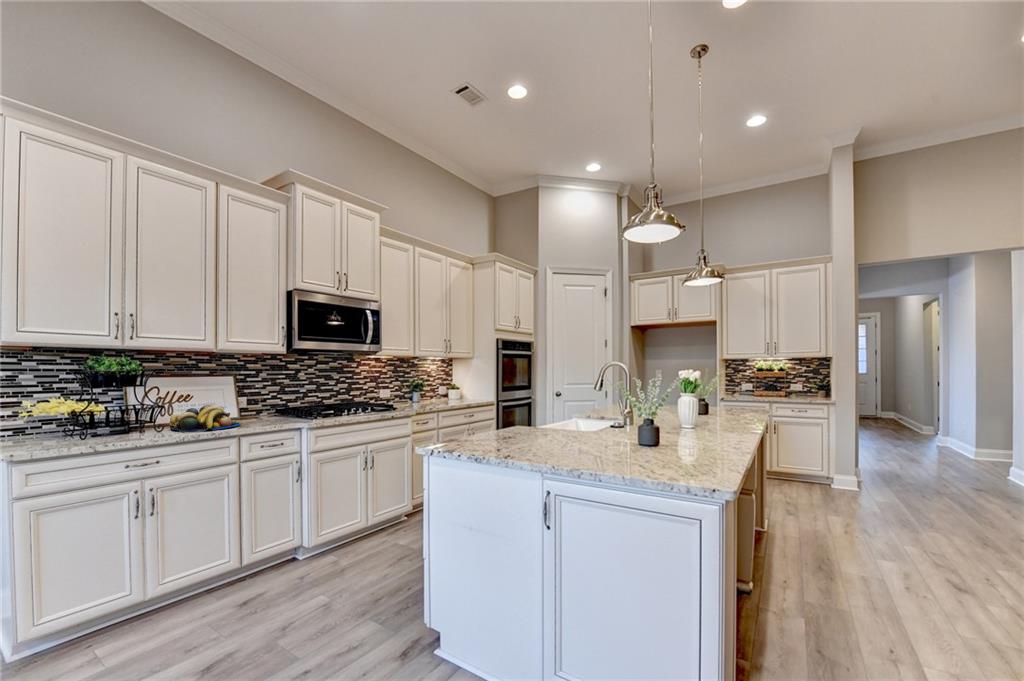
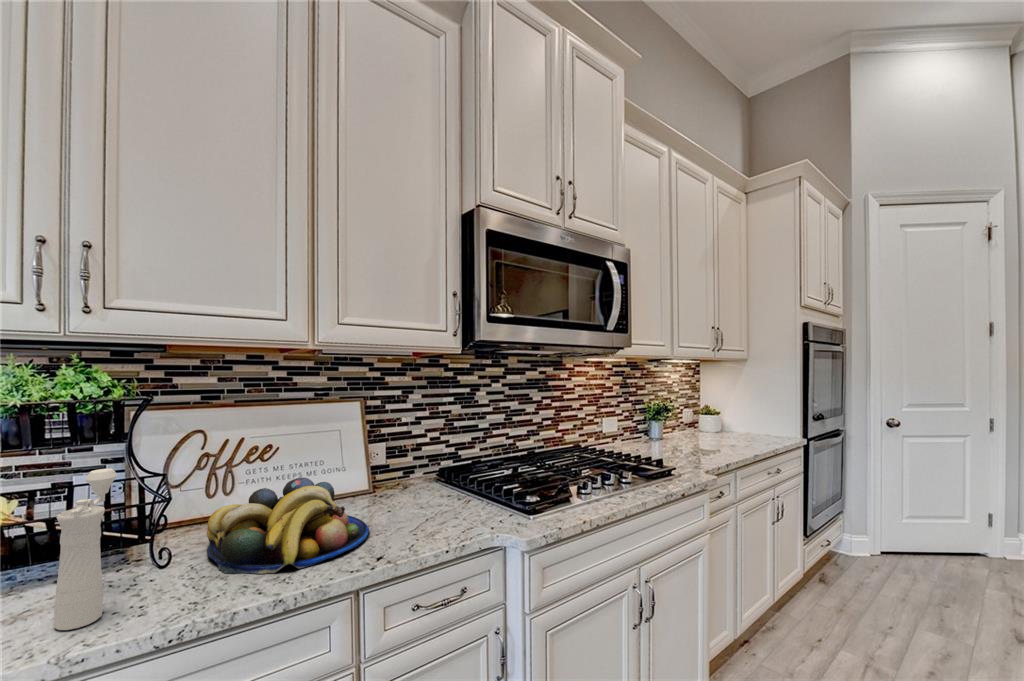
pepper mill: none [131,393,147,439] -> present [54,469,118,630]

